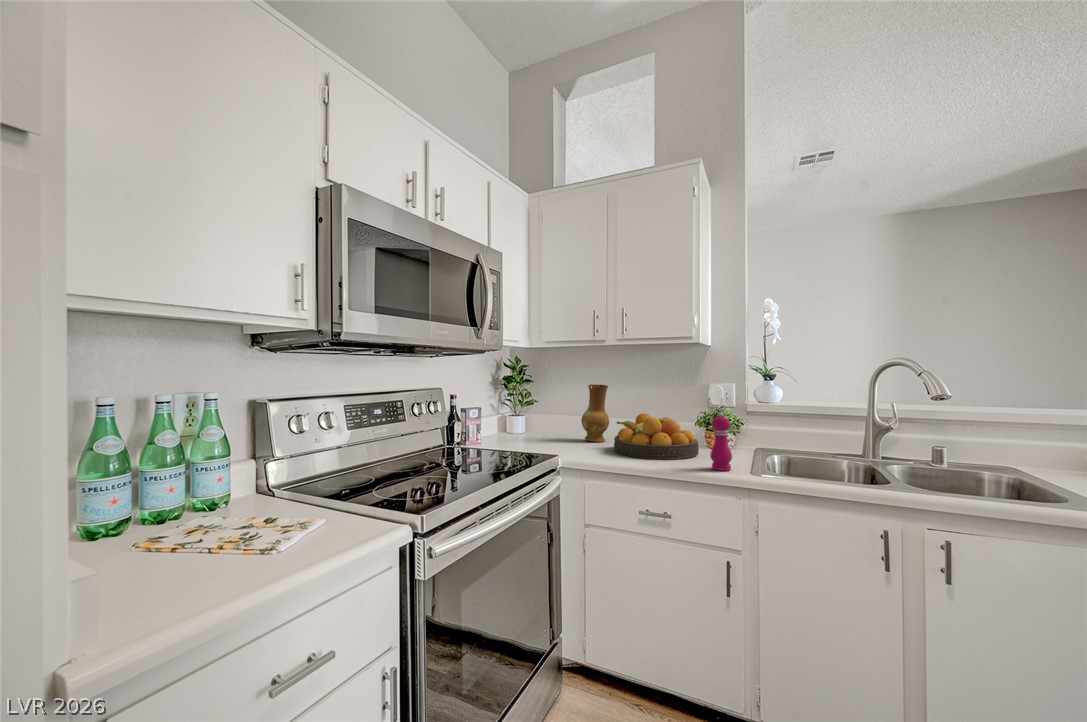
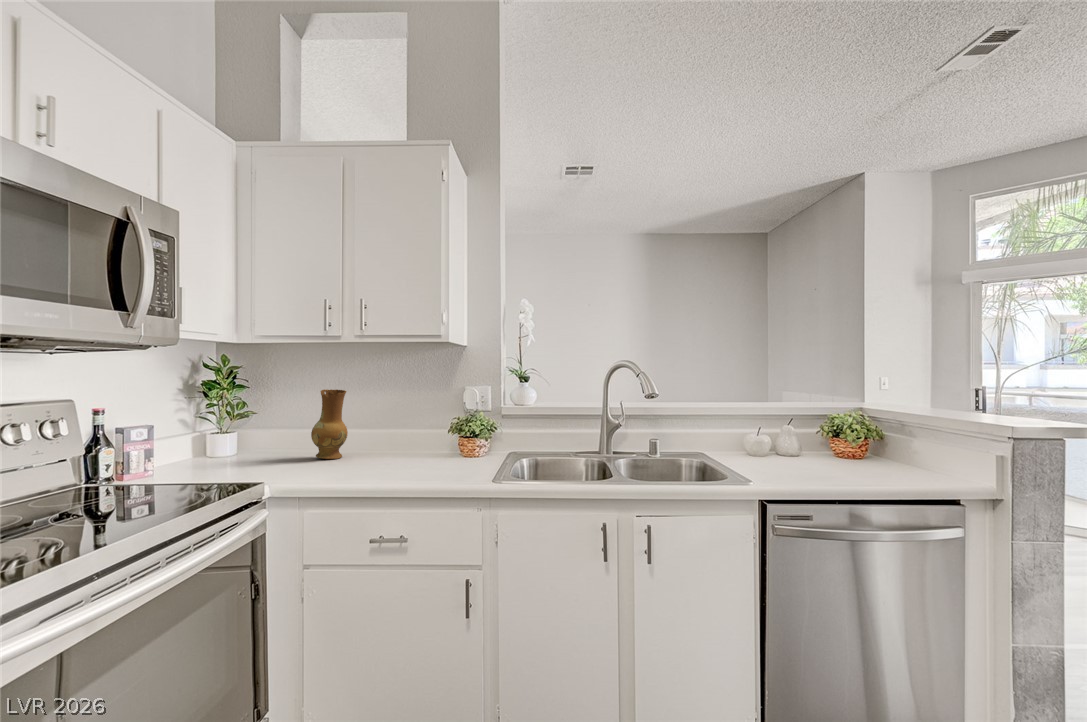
pepper mill: present [710,412,732,471] -> none [453,417,475,481]
fruit bowl: present [614,413,699,460] -> none [348,422,446,475]

